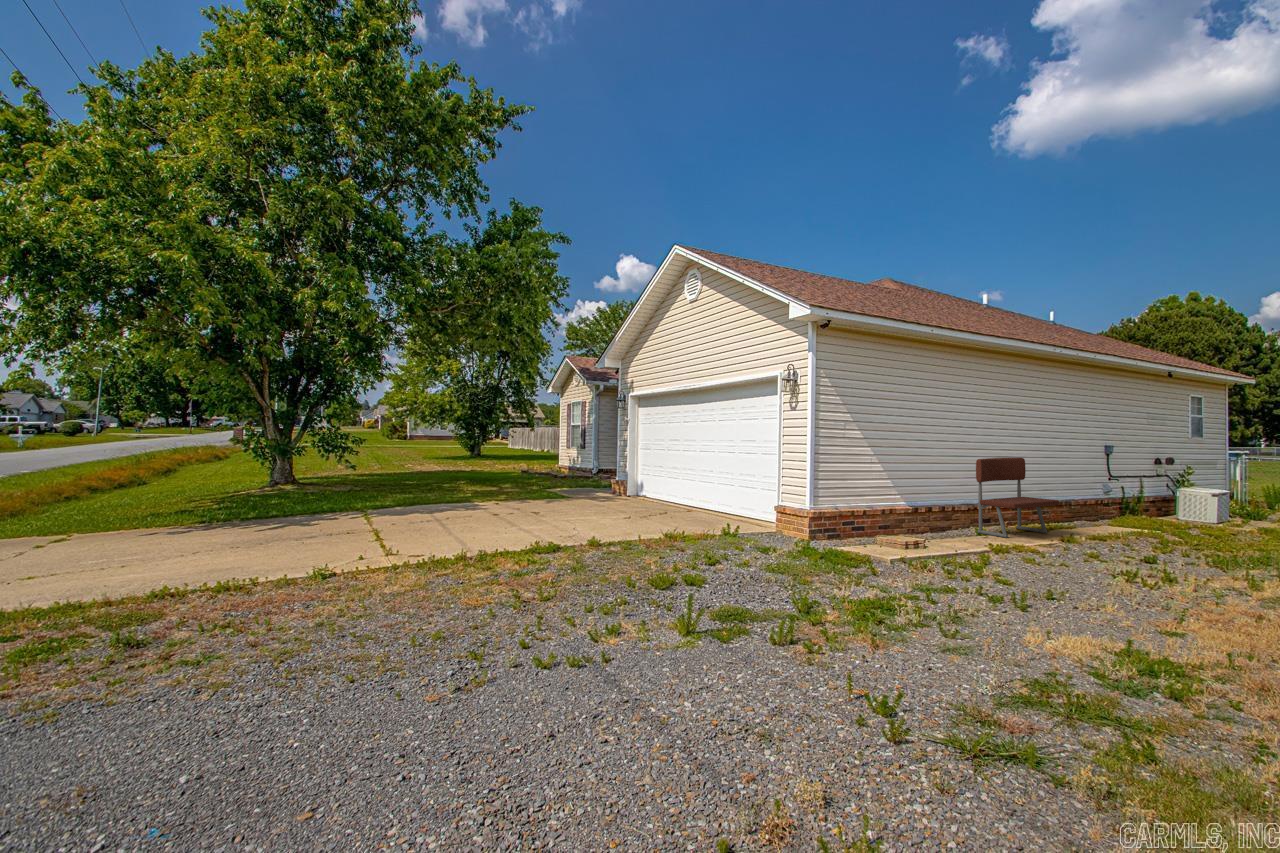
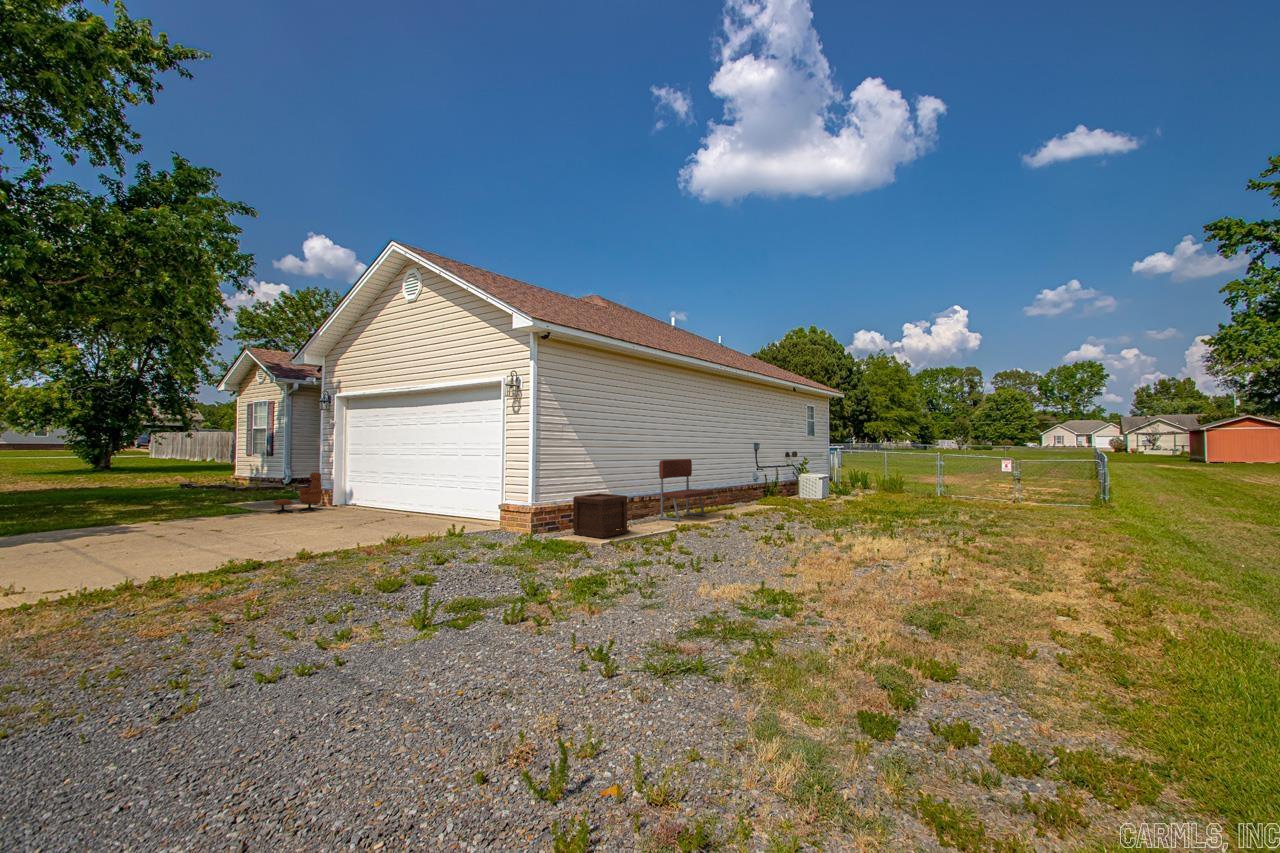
lounge chair: none [577,464,617,501] -> present [271,472,322,514]
wooden crate: none [860,498,930,552] -> present [573,493,627,539]

